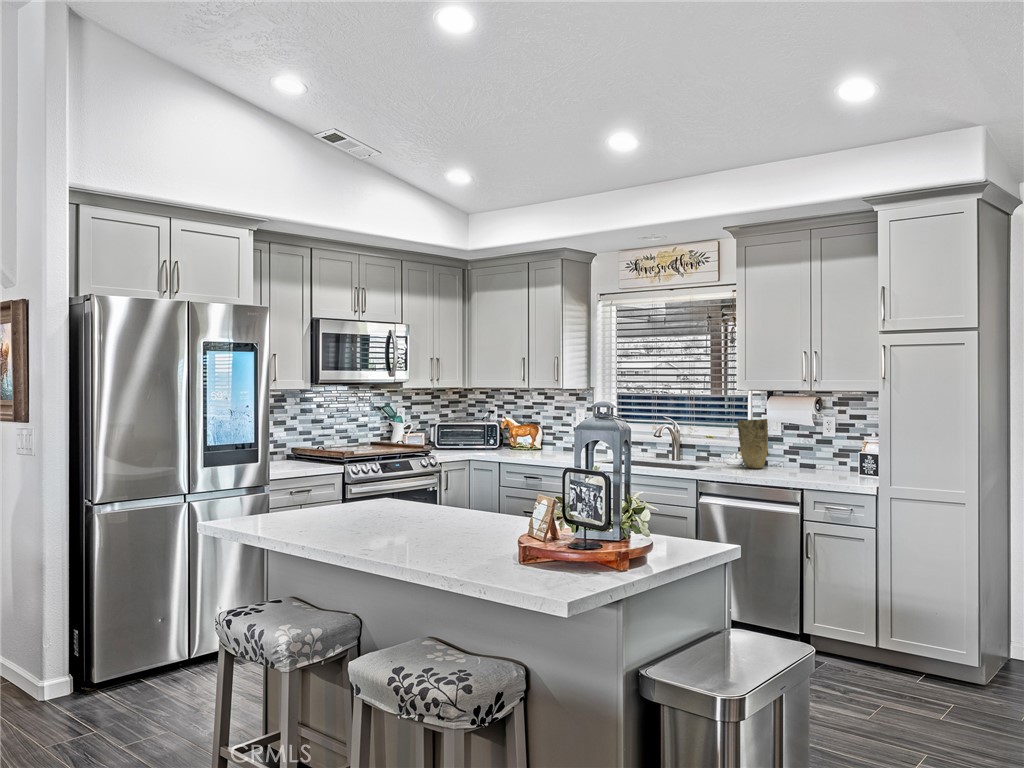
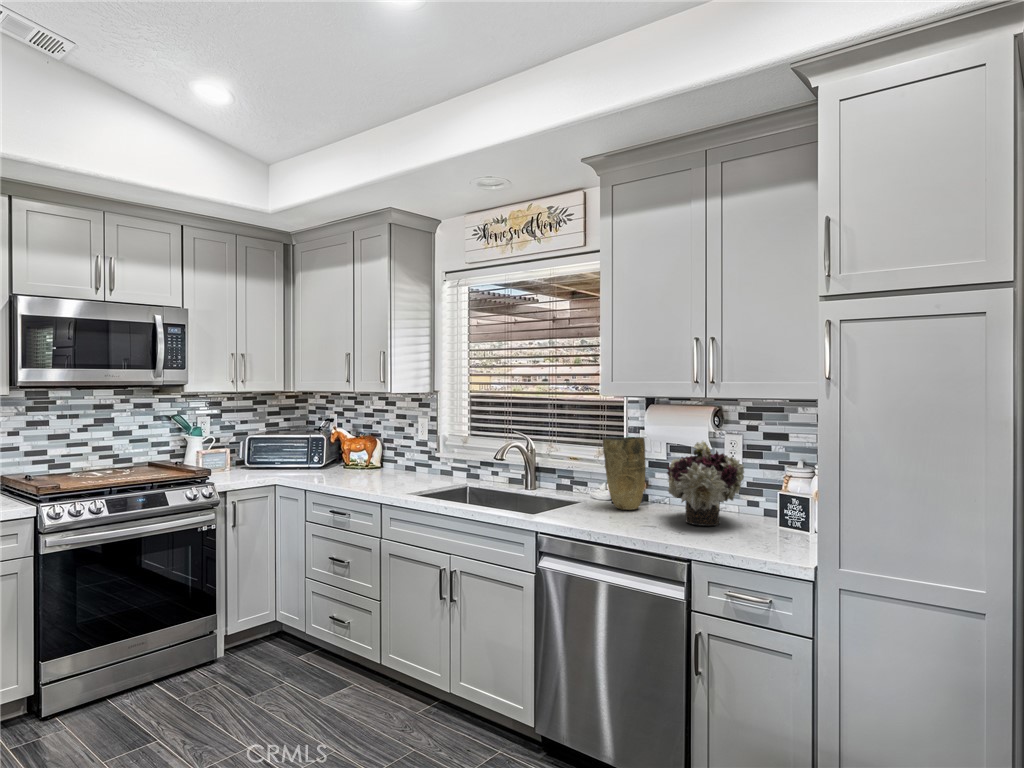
flower arrangement: none [784,419,837,474] -> present [667,441,744,526]

